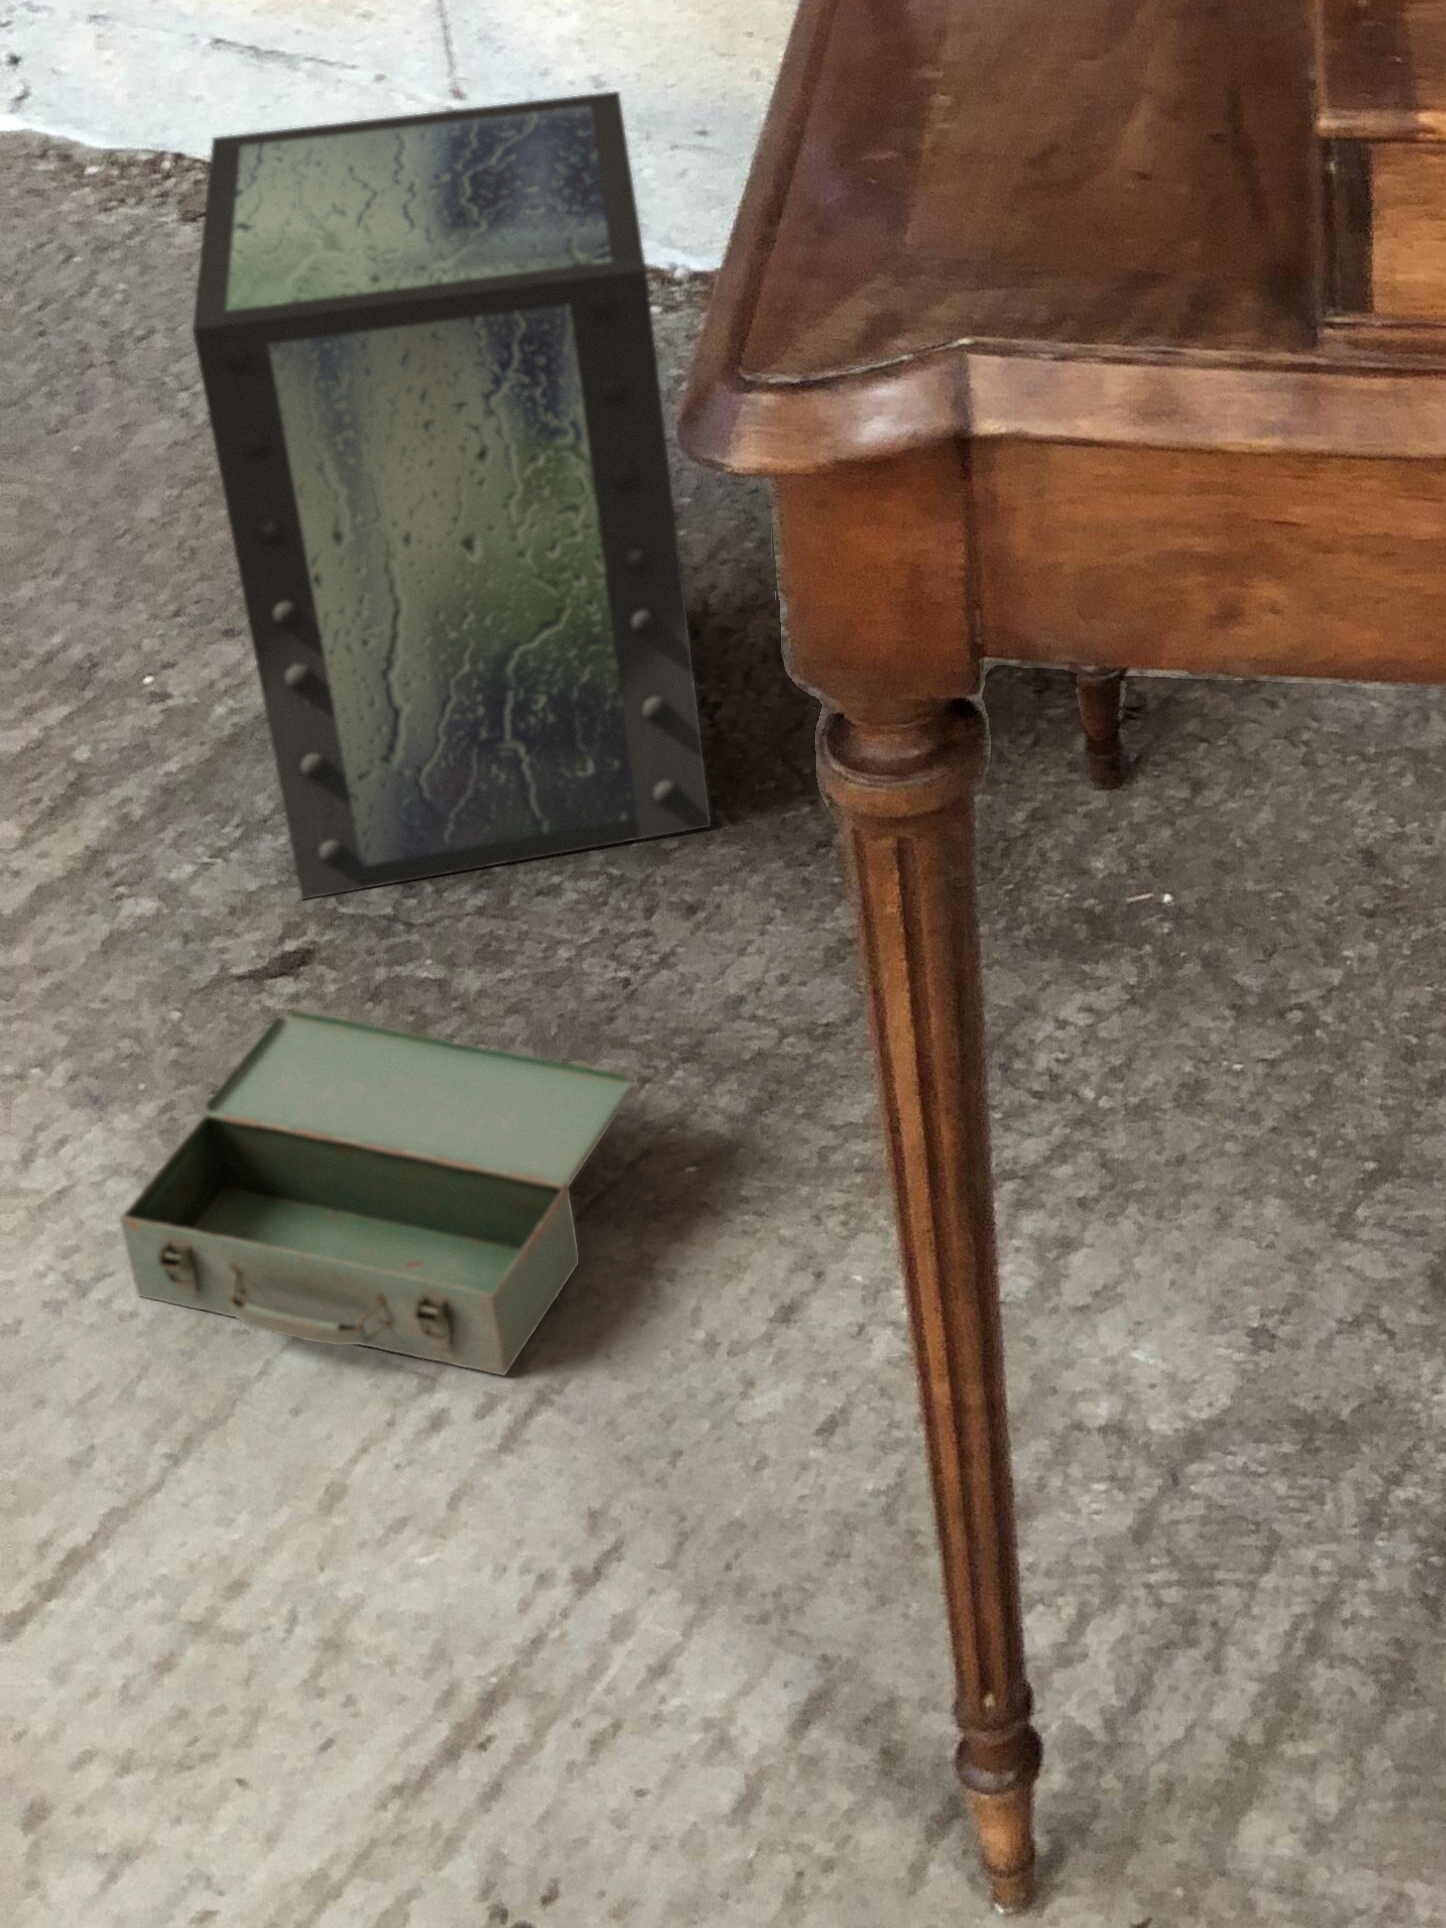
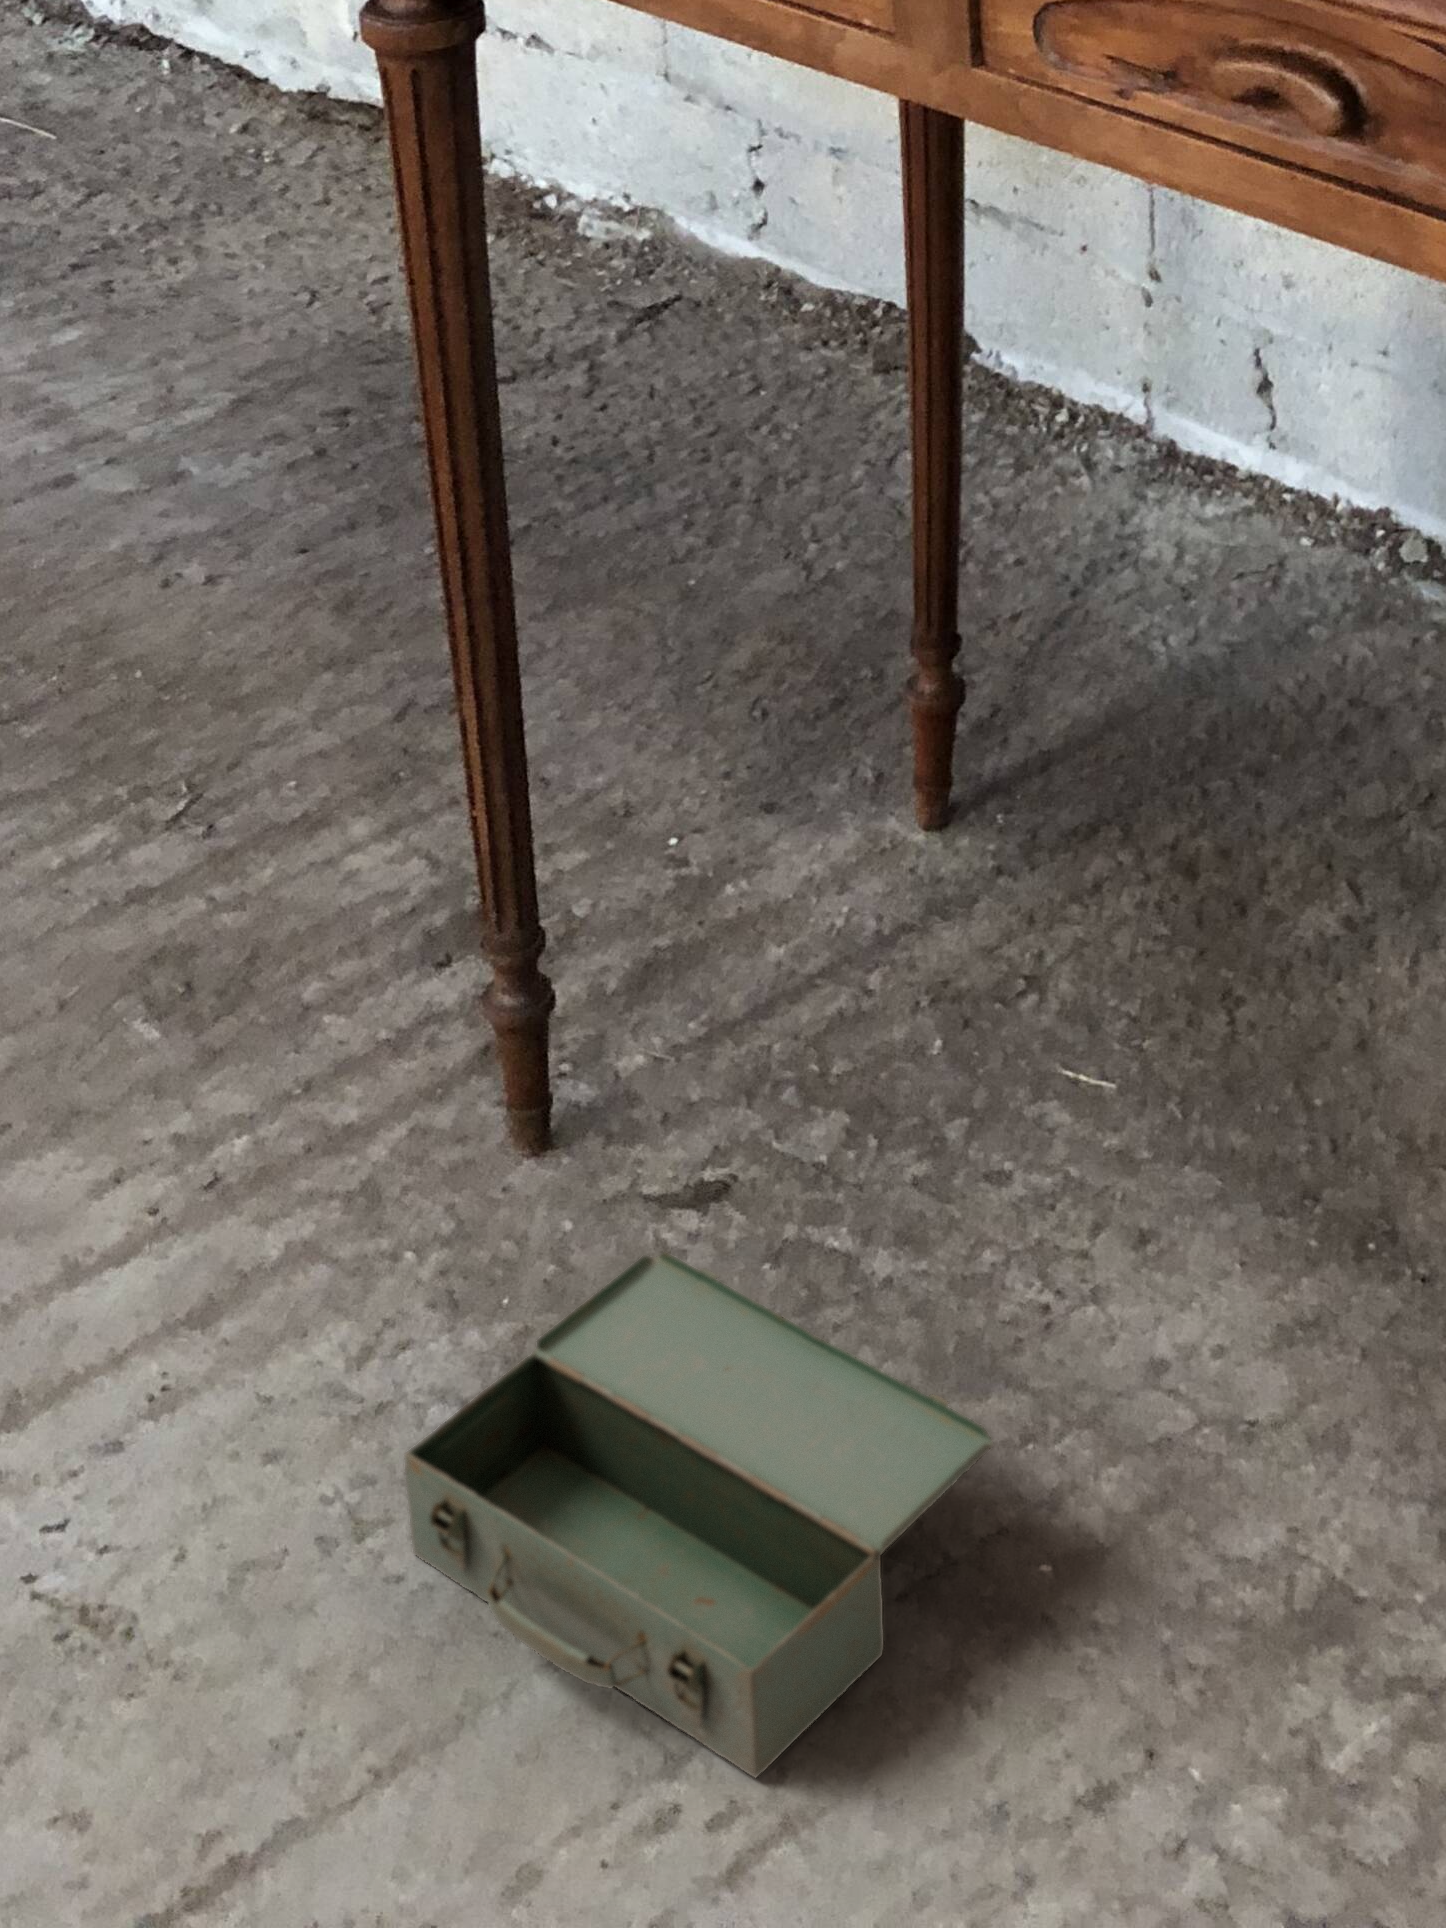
storage box: present [193,92,711,899] -> none [705,254,1236,1143]

